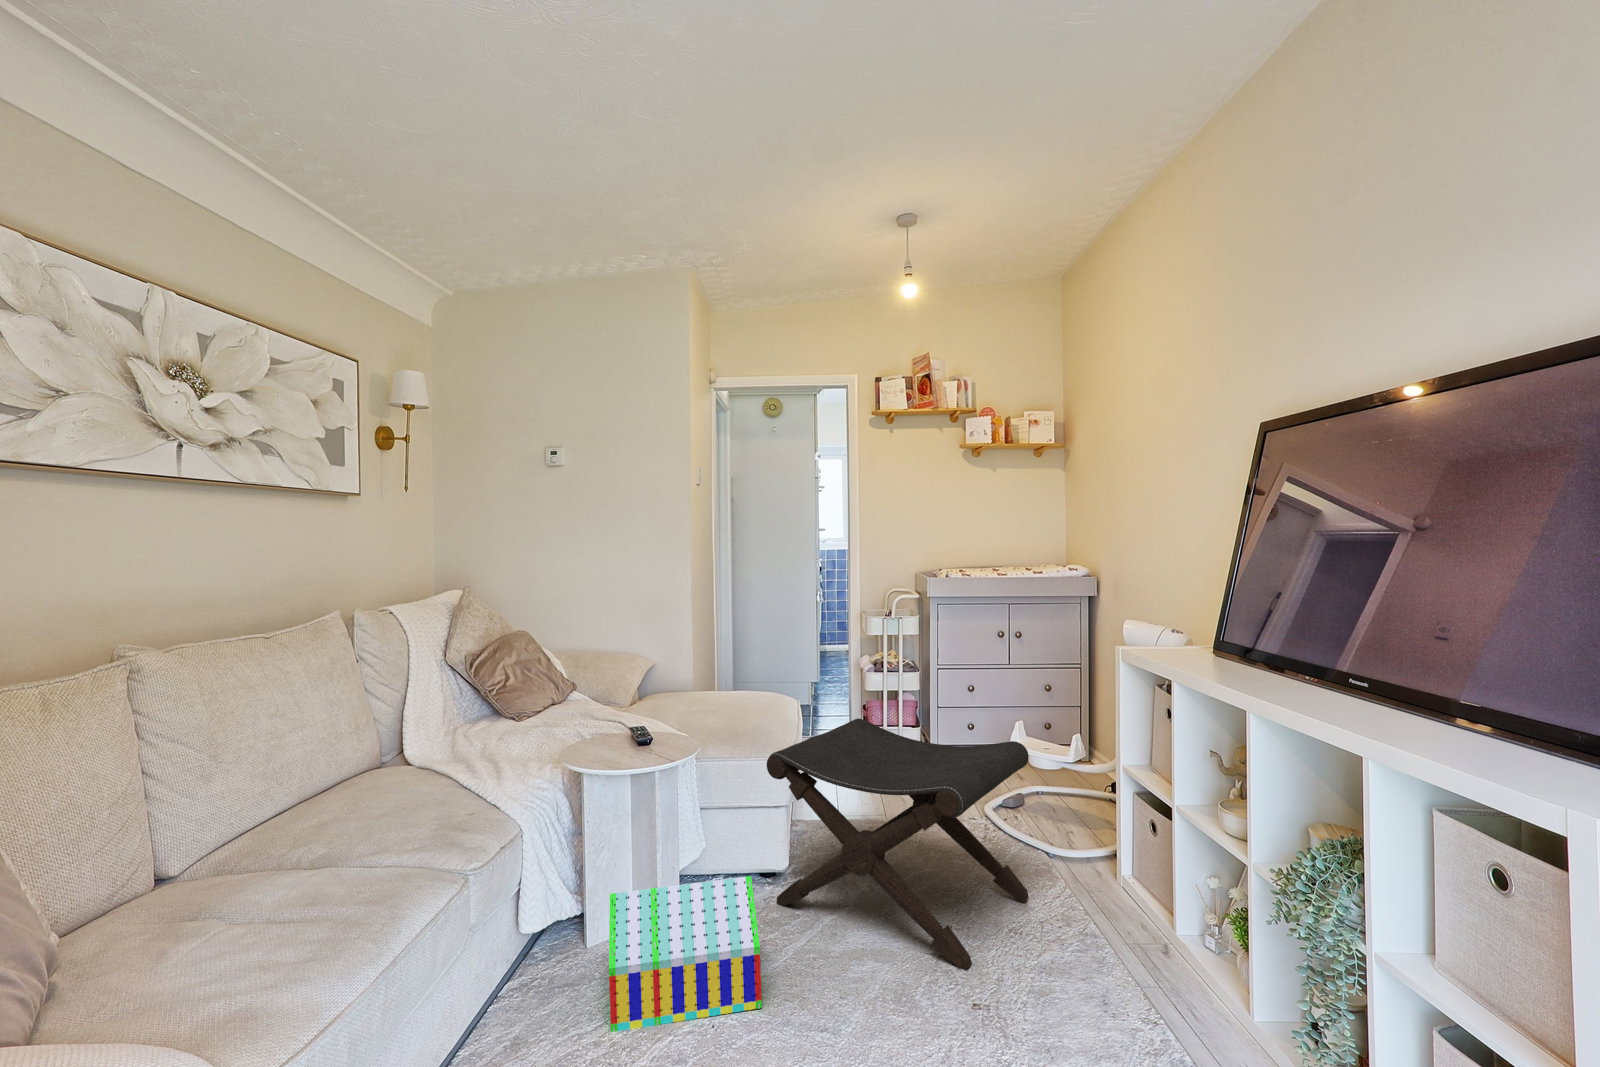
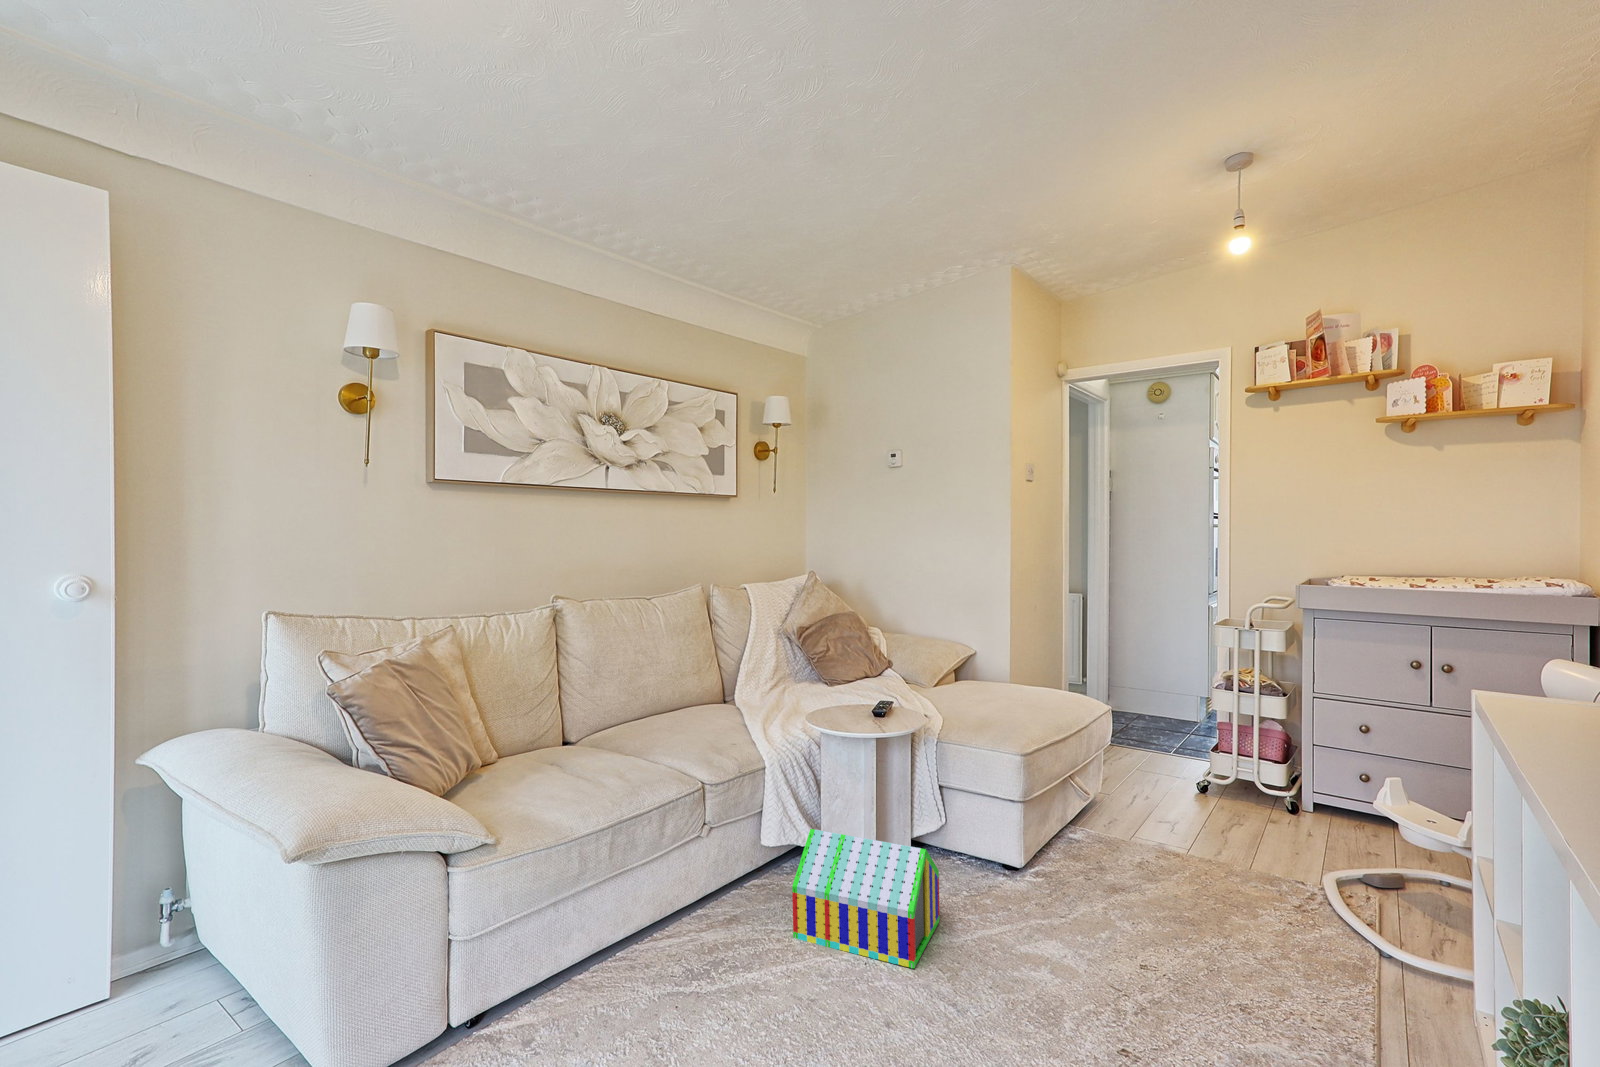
footstool: present [767,719,1029,970] -> none [990,732,1302,1022]

